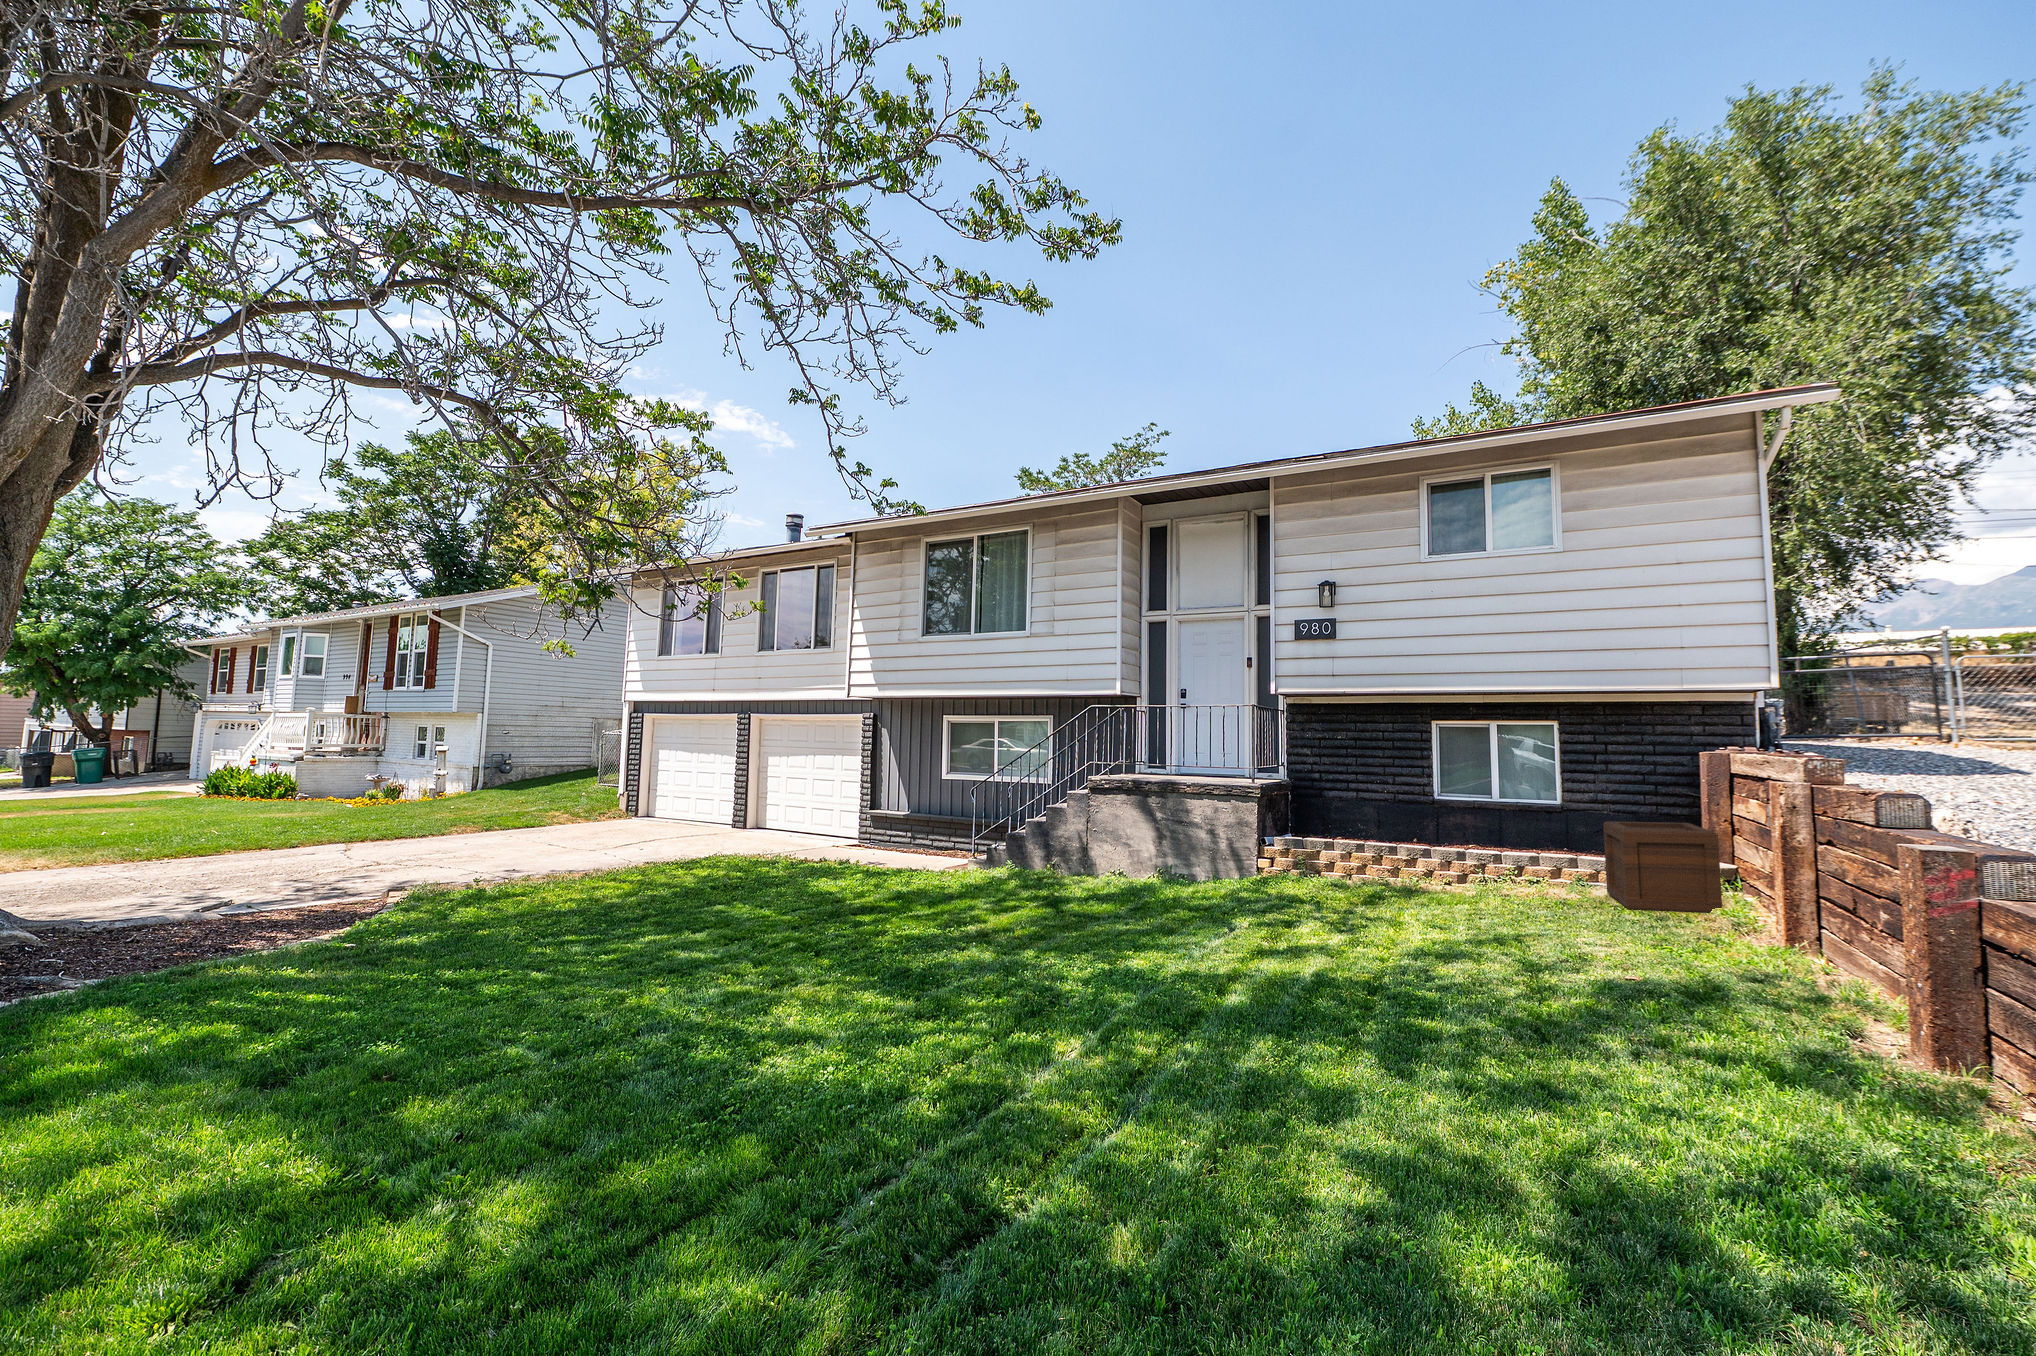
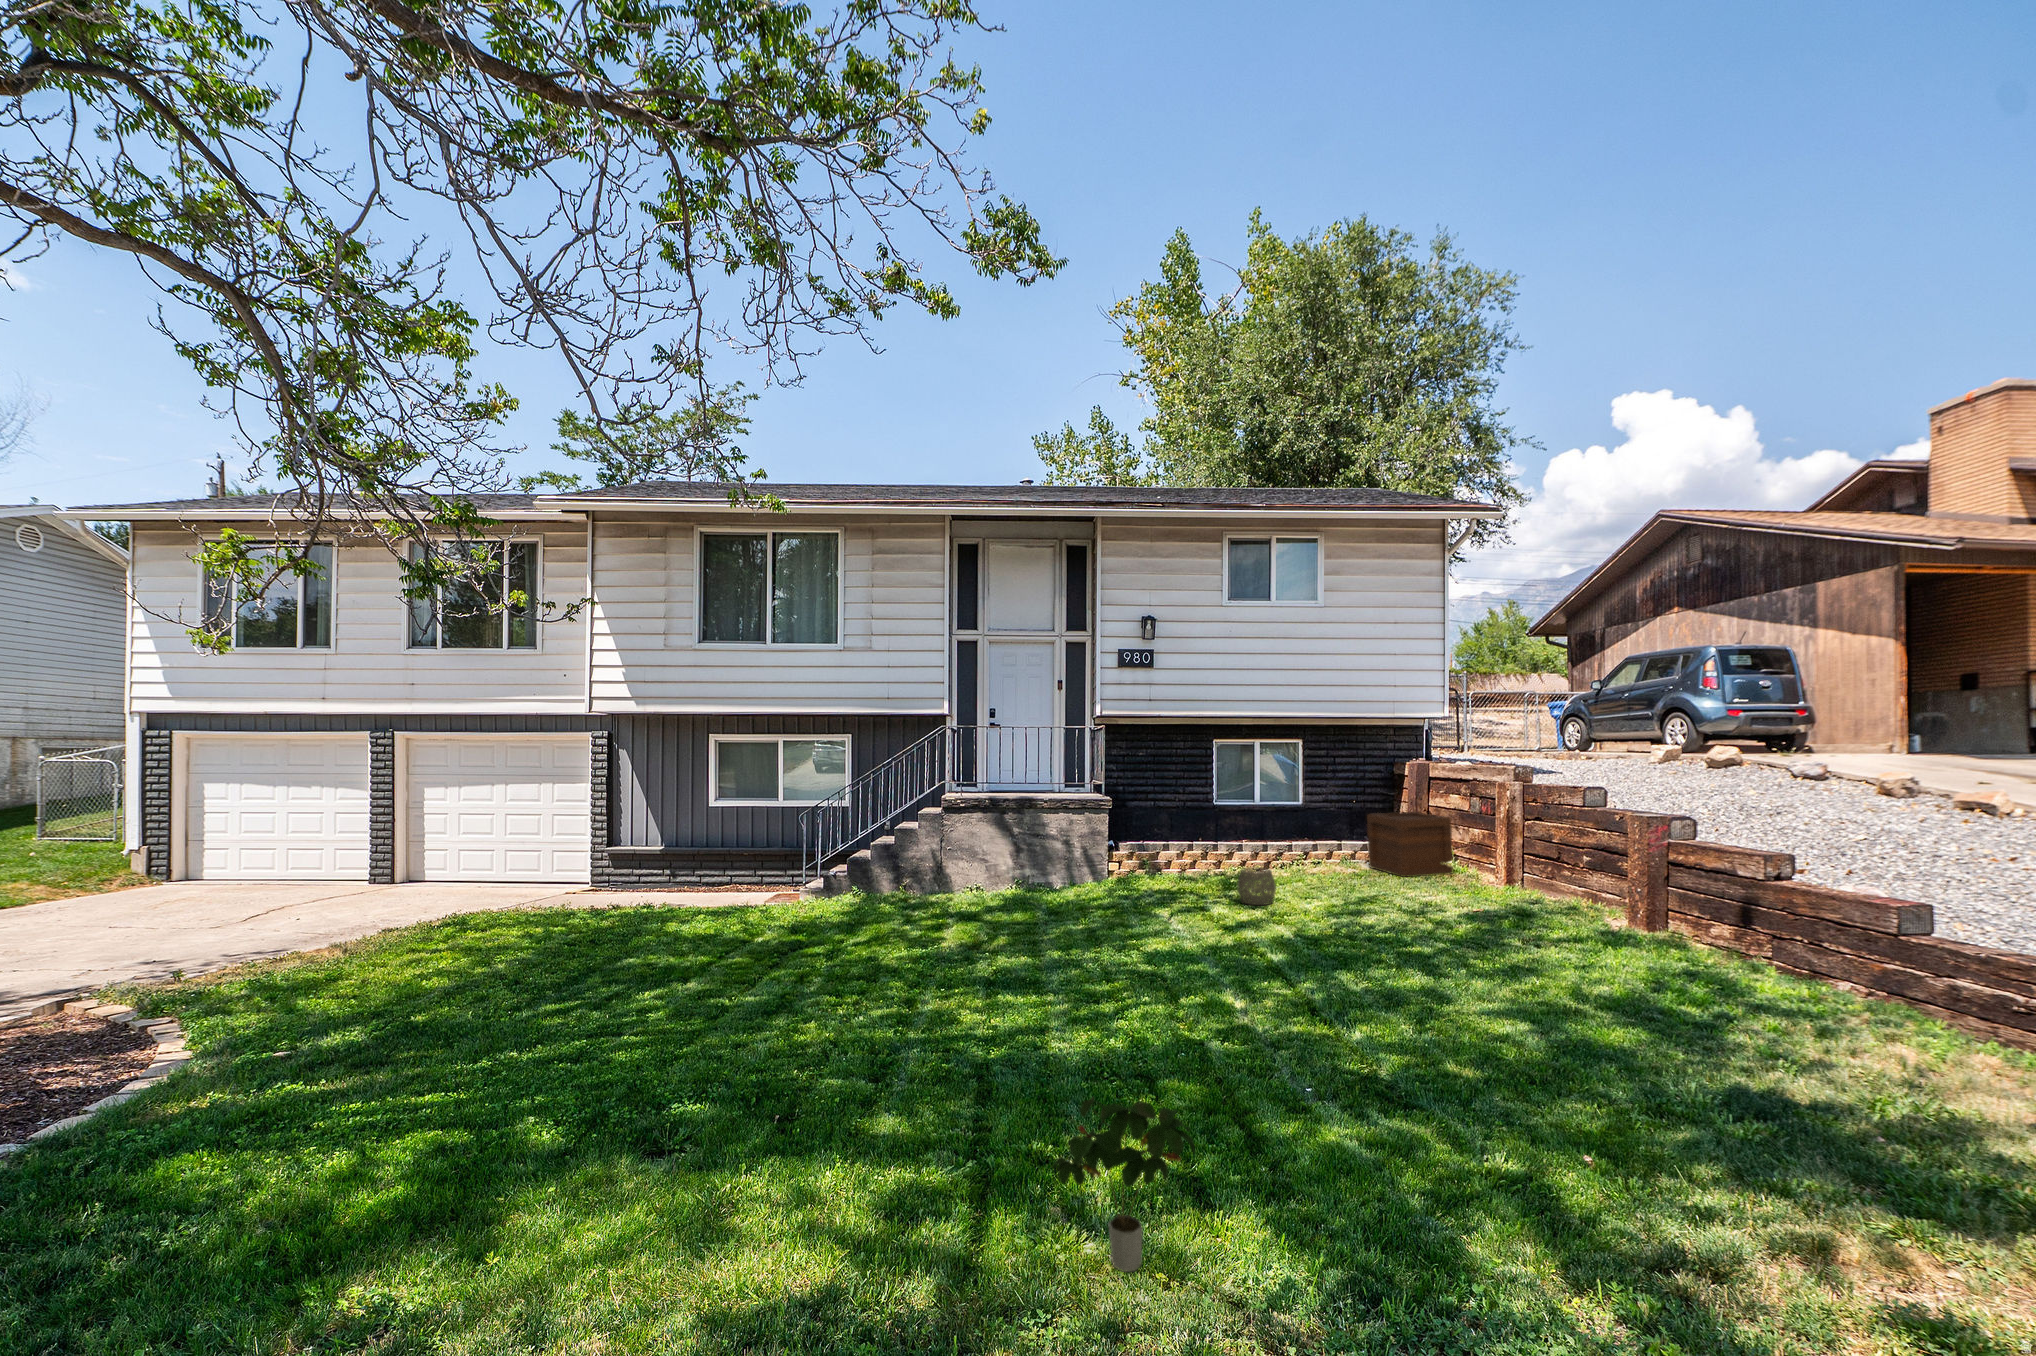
woven basket: none [1323,872,1372,918] -> present [1237,867,1276,905]
potted plant: none [495,1000,556,1147] -> present [1053,1098,1195,1272]

